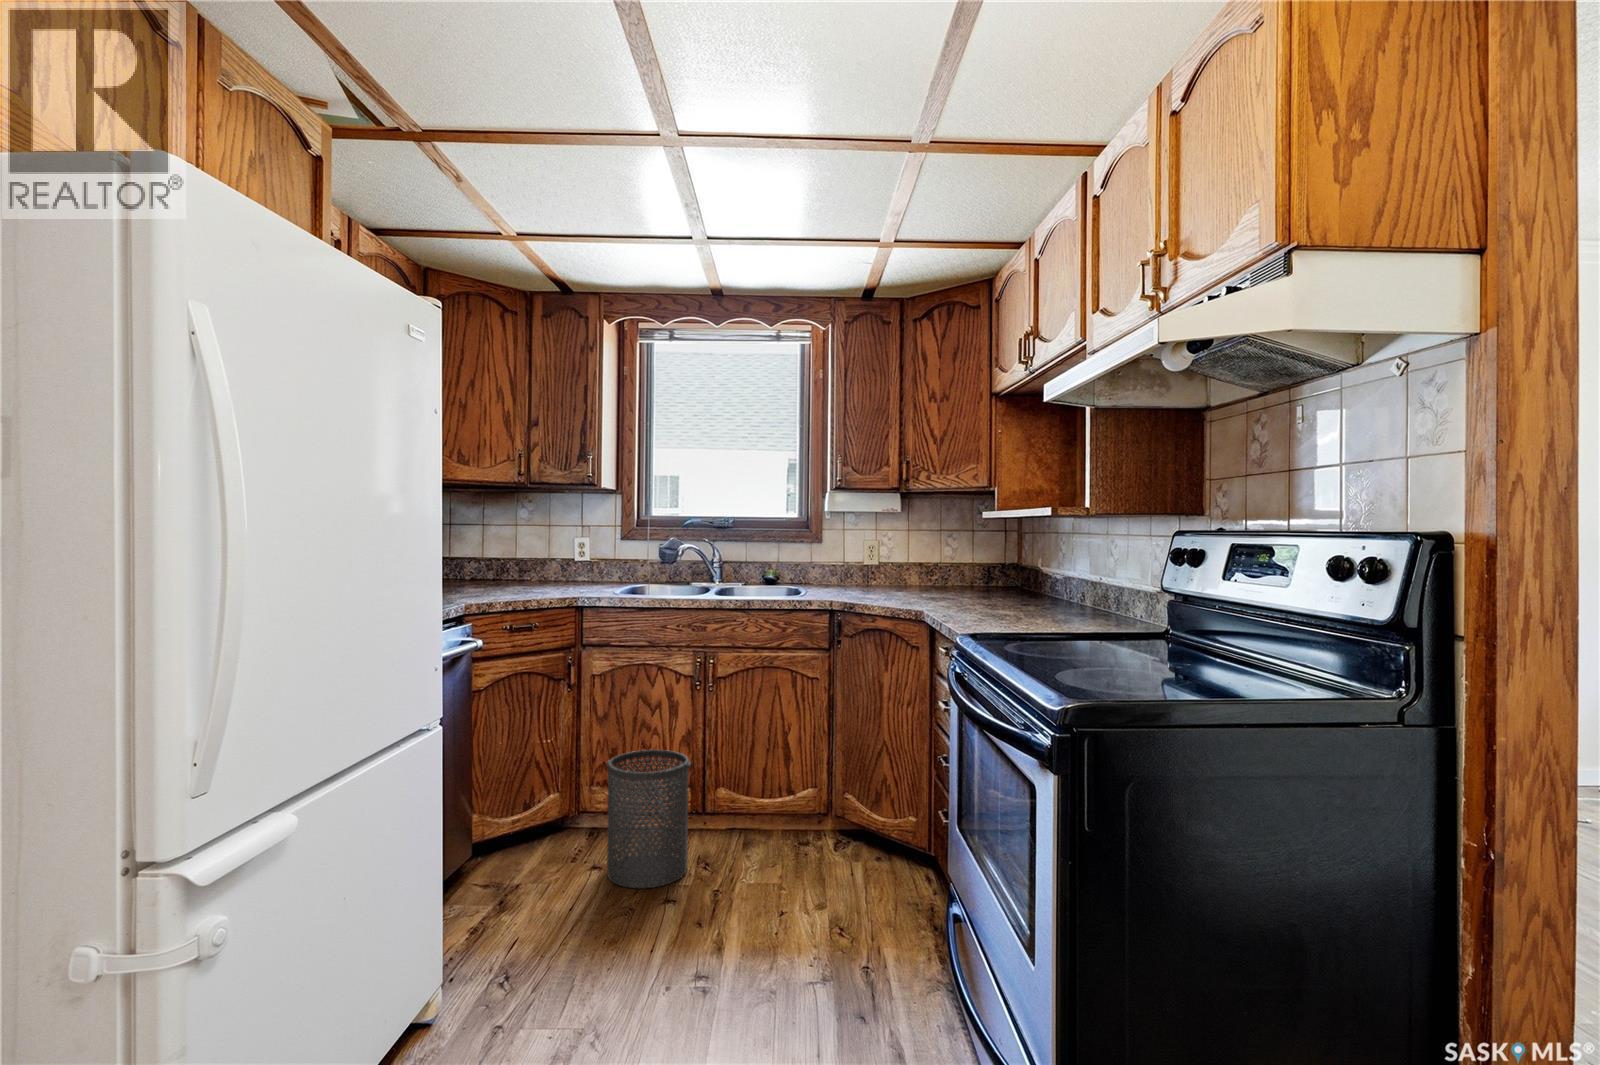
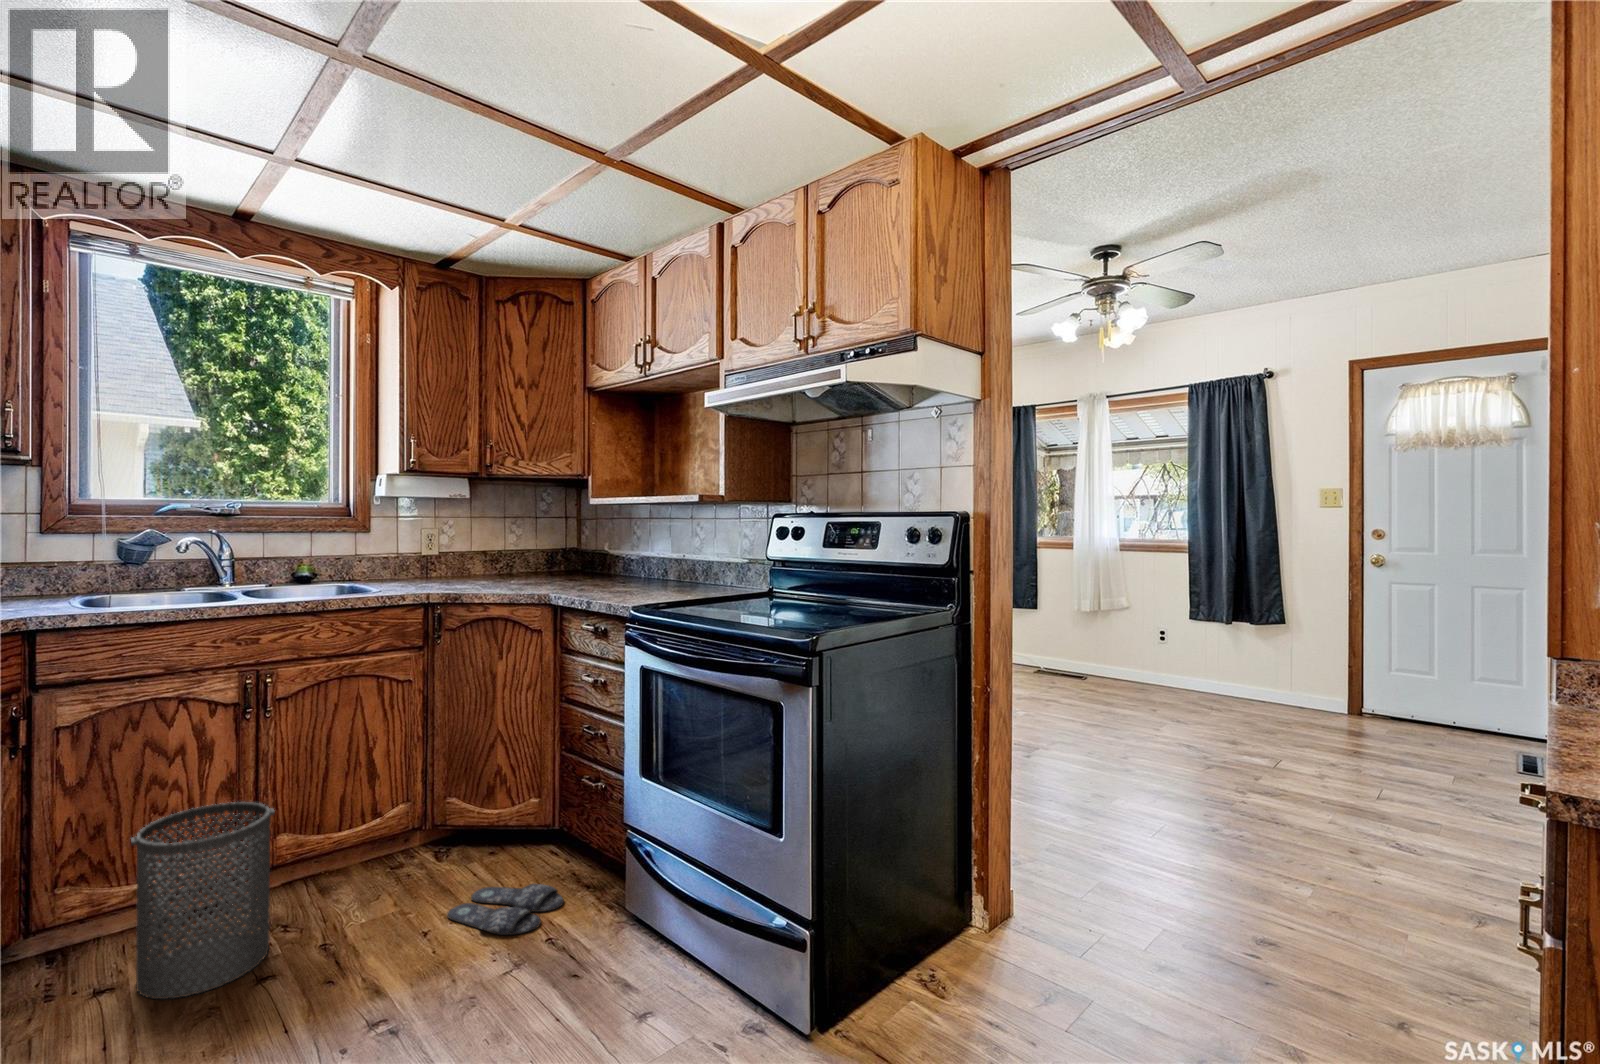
slippers: none [803,885,901,940] -> present [447,884,564,935]

